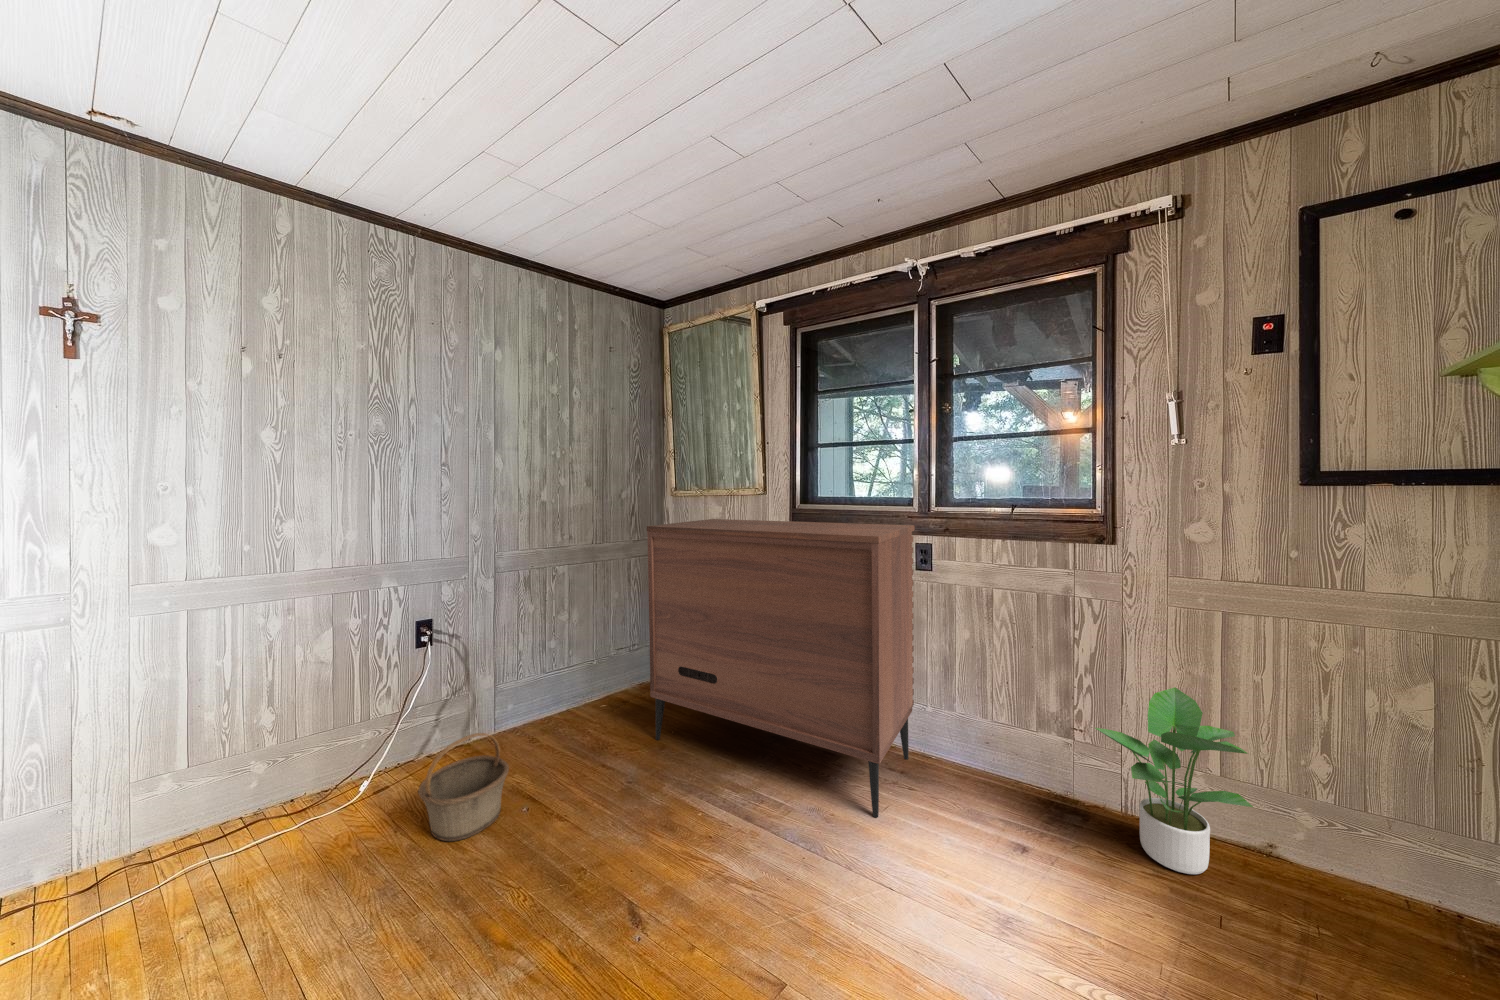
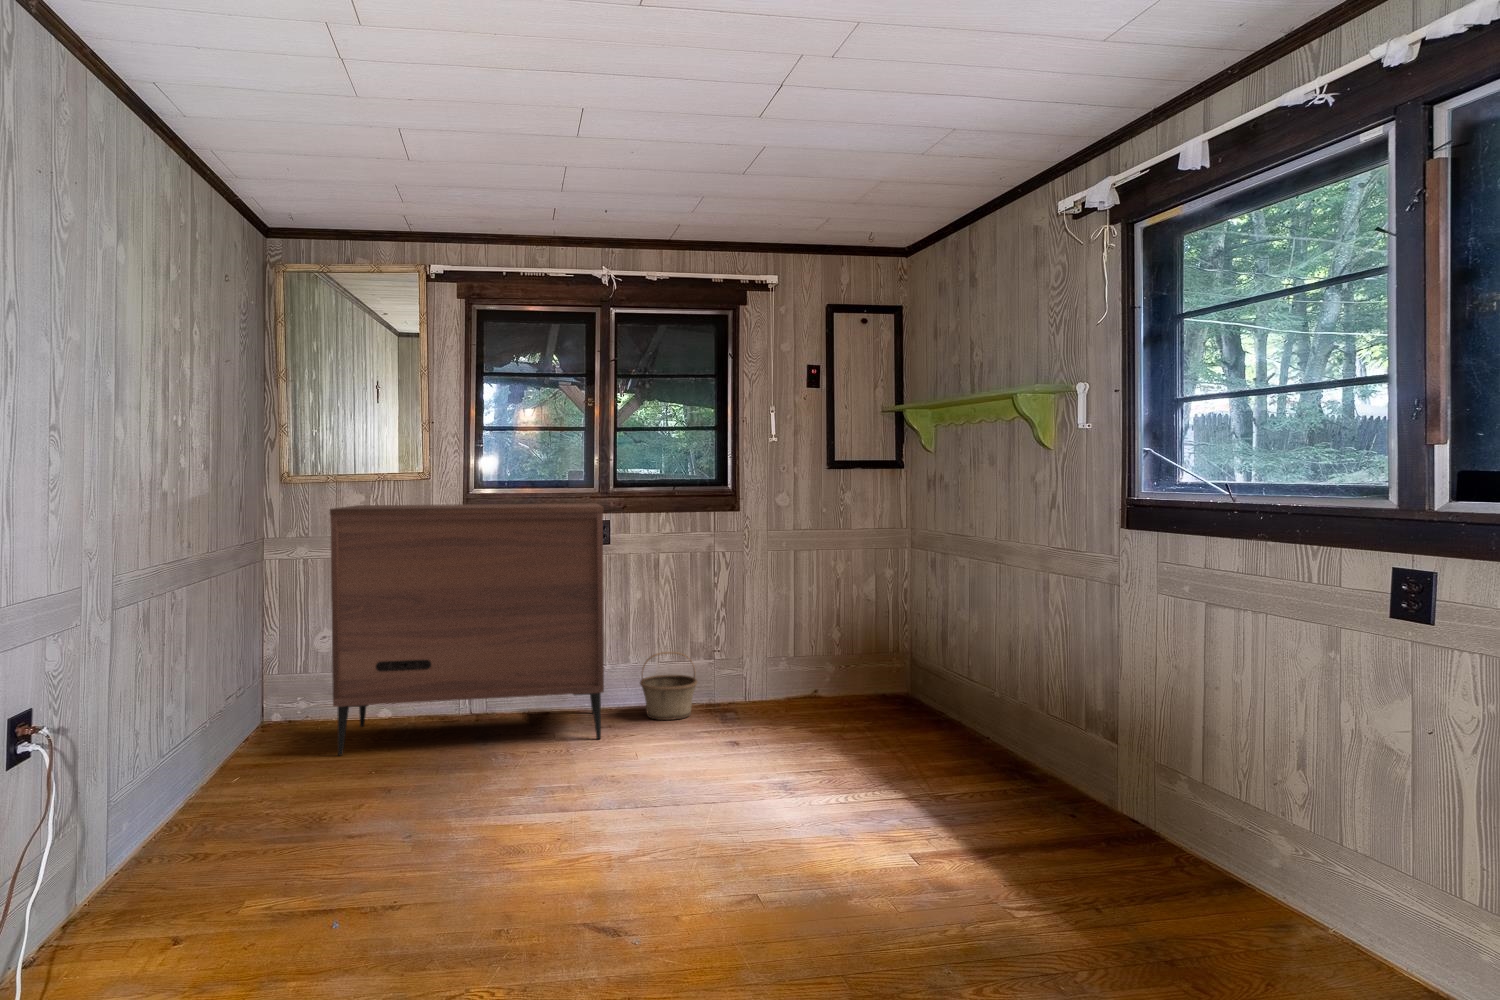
potted plant: present [1095,687,1253,874] -> none [733,604,811,713]
basket: present [418,733,509,841] -> present [640,652,698,720]

